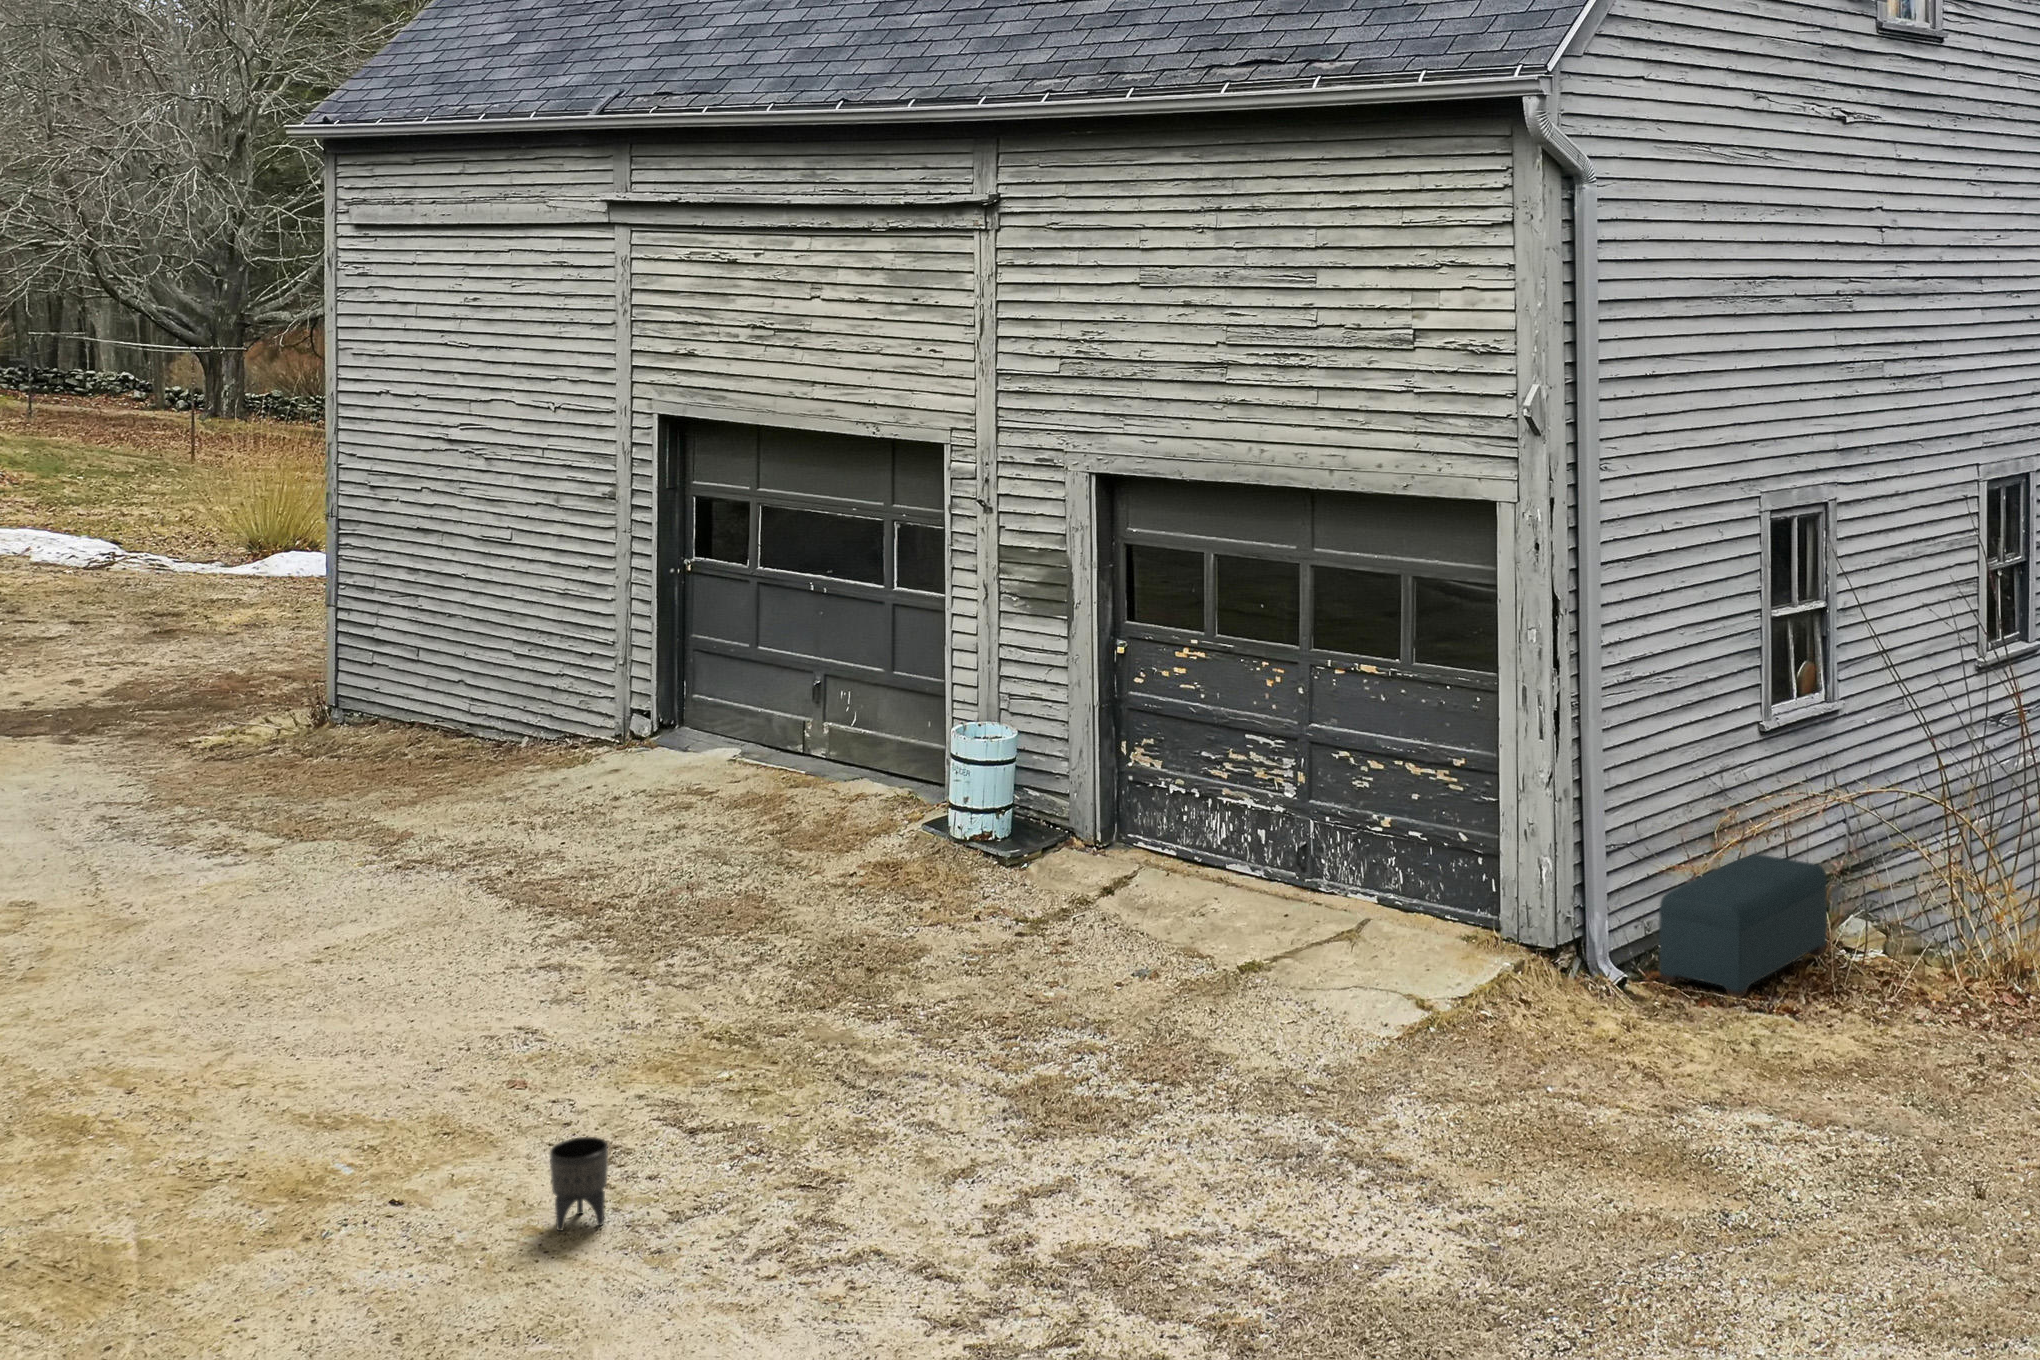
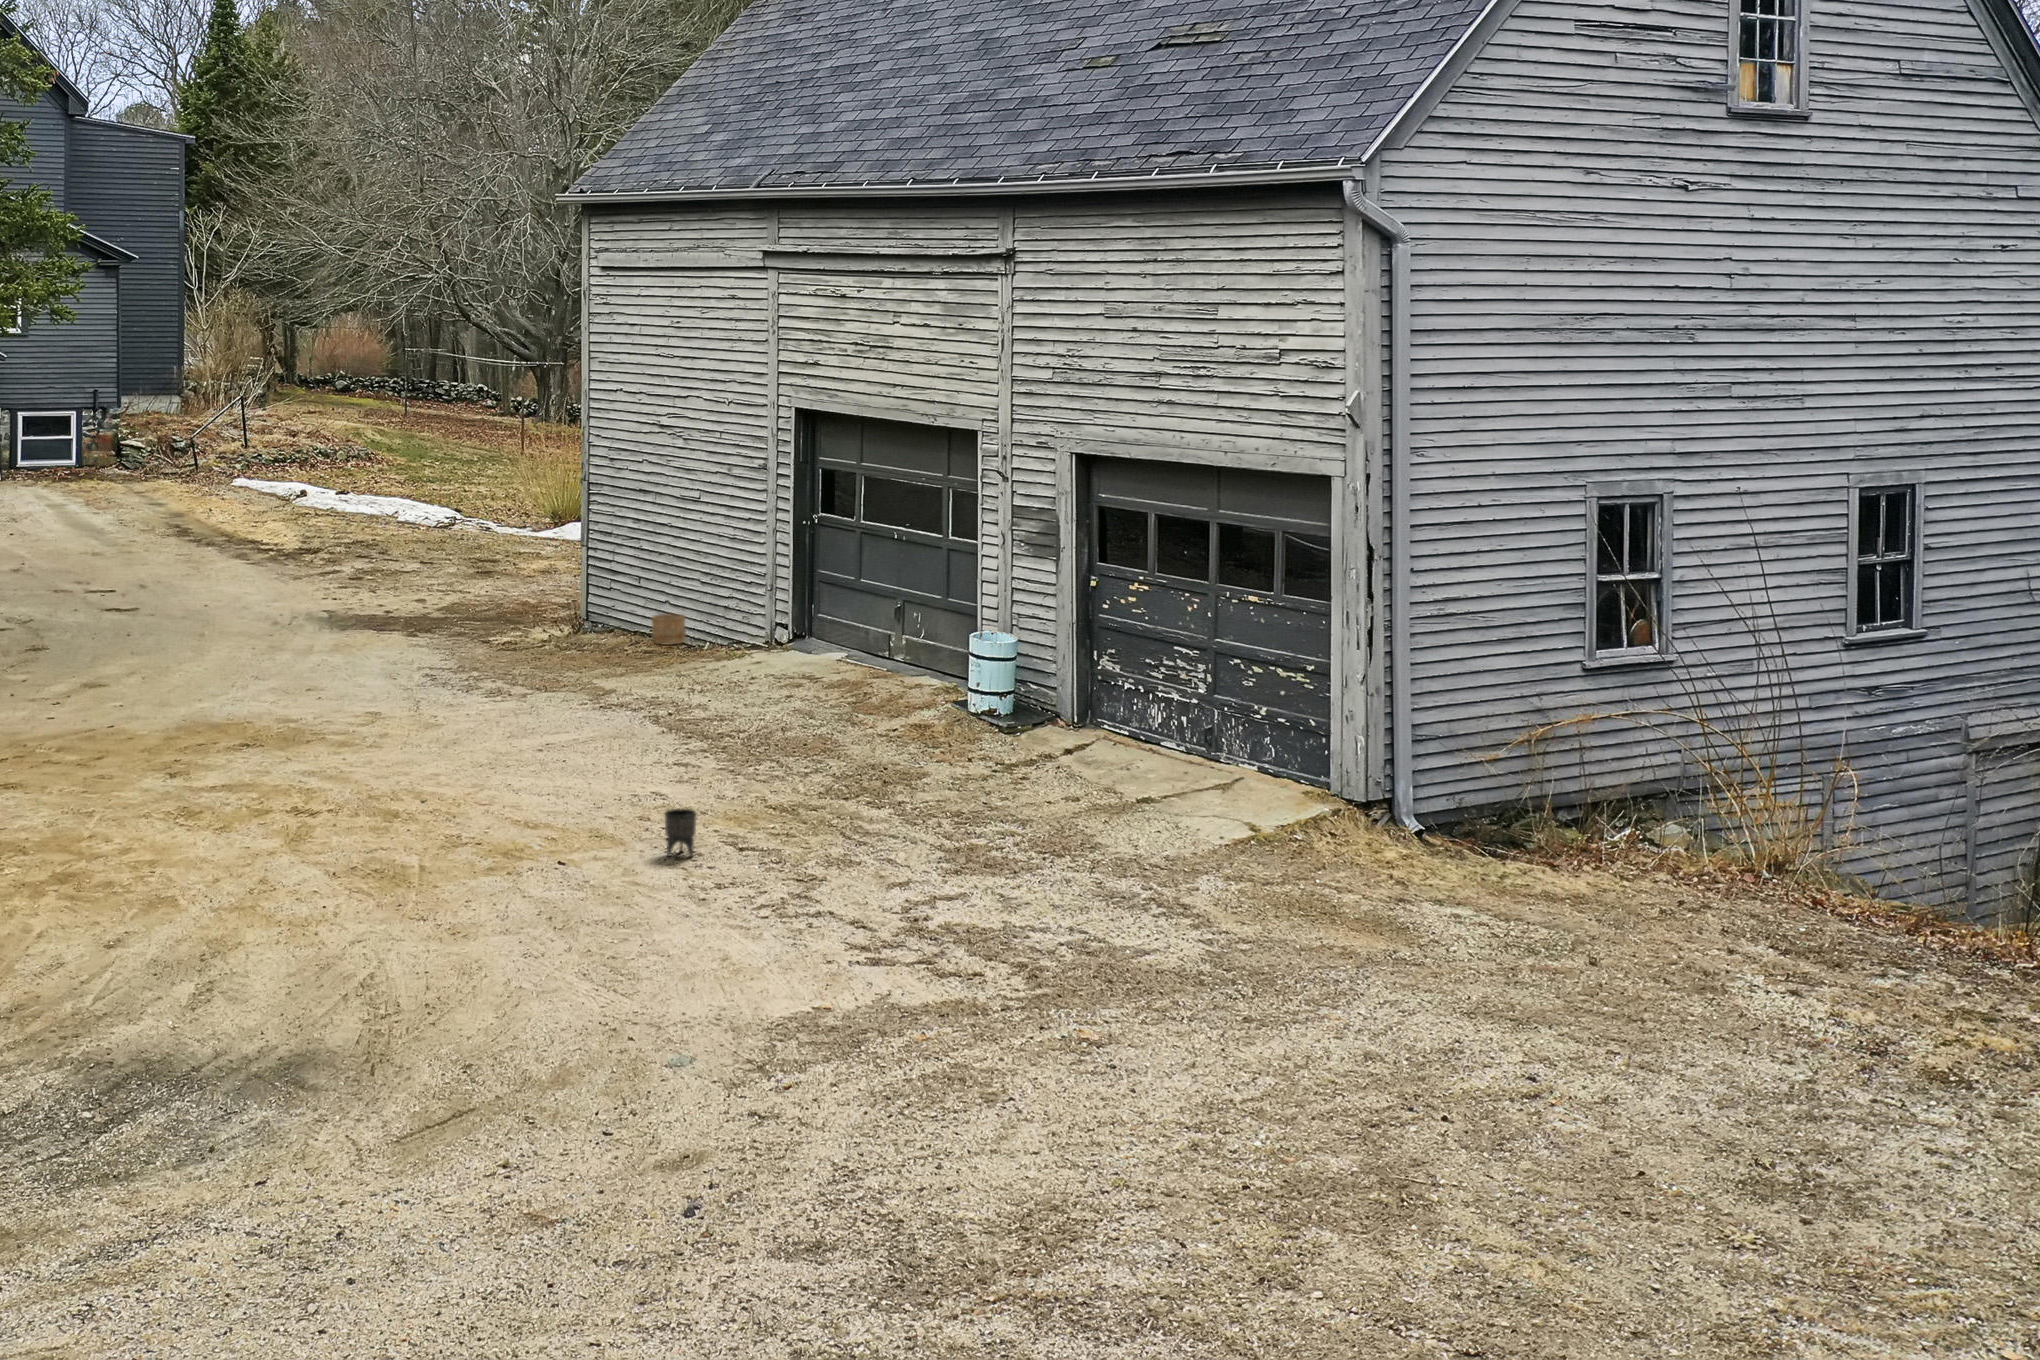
wooden bucket: none [441,702,494,749] -> present [652,614,686,645]
bench: present [1659,854,1827,998] -> none [1462,759,1617,854]

